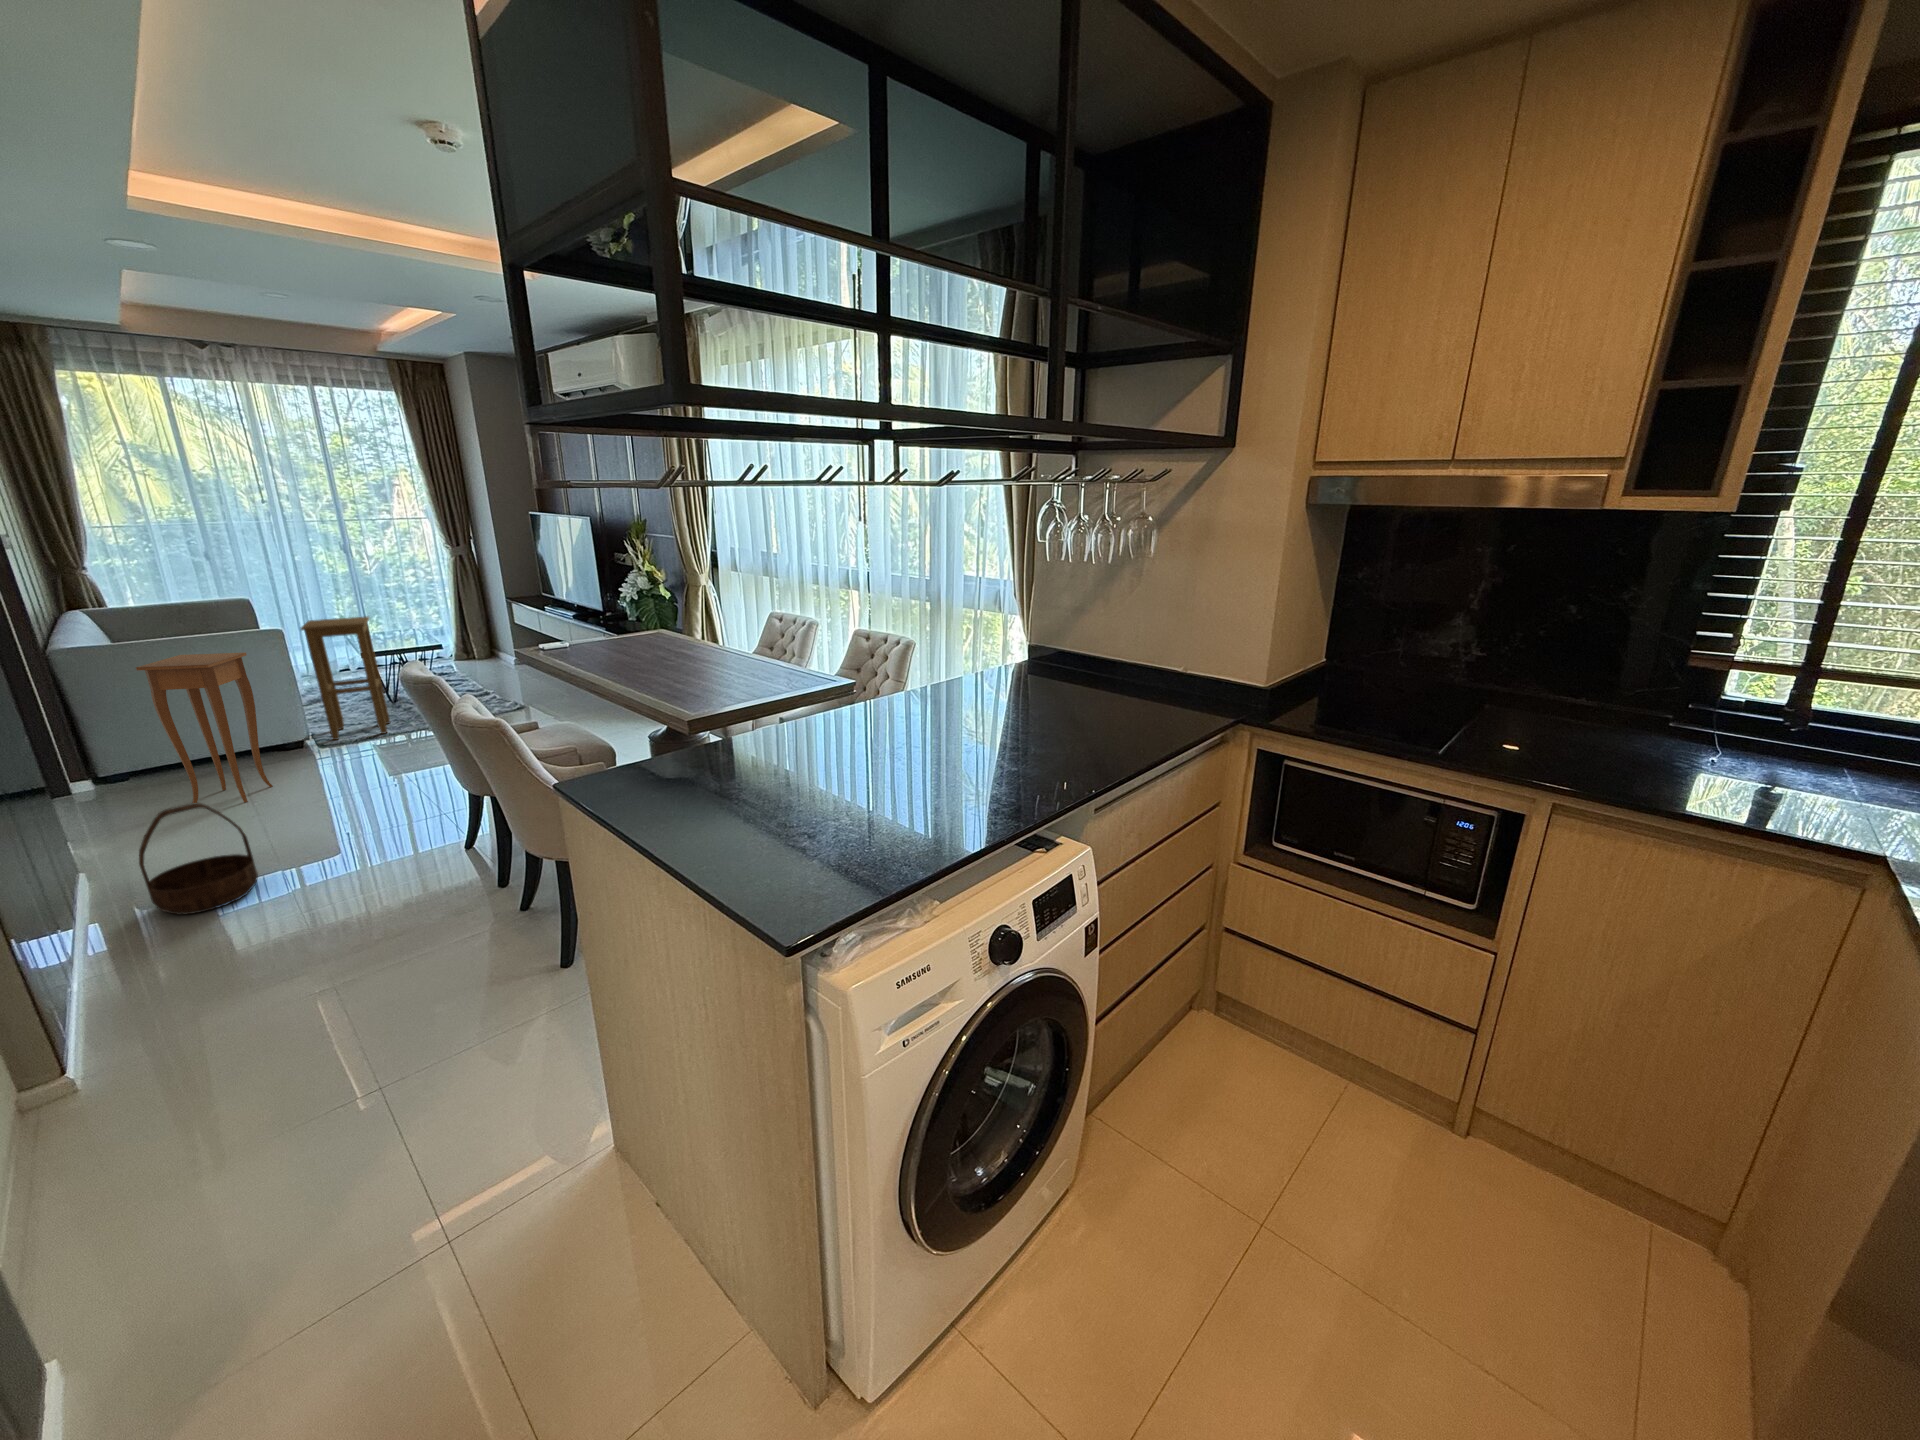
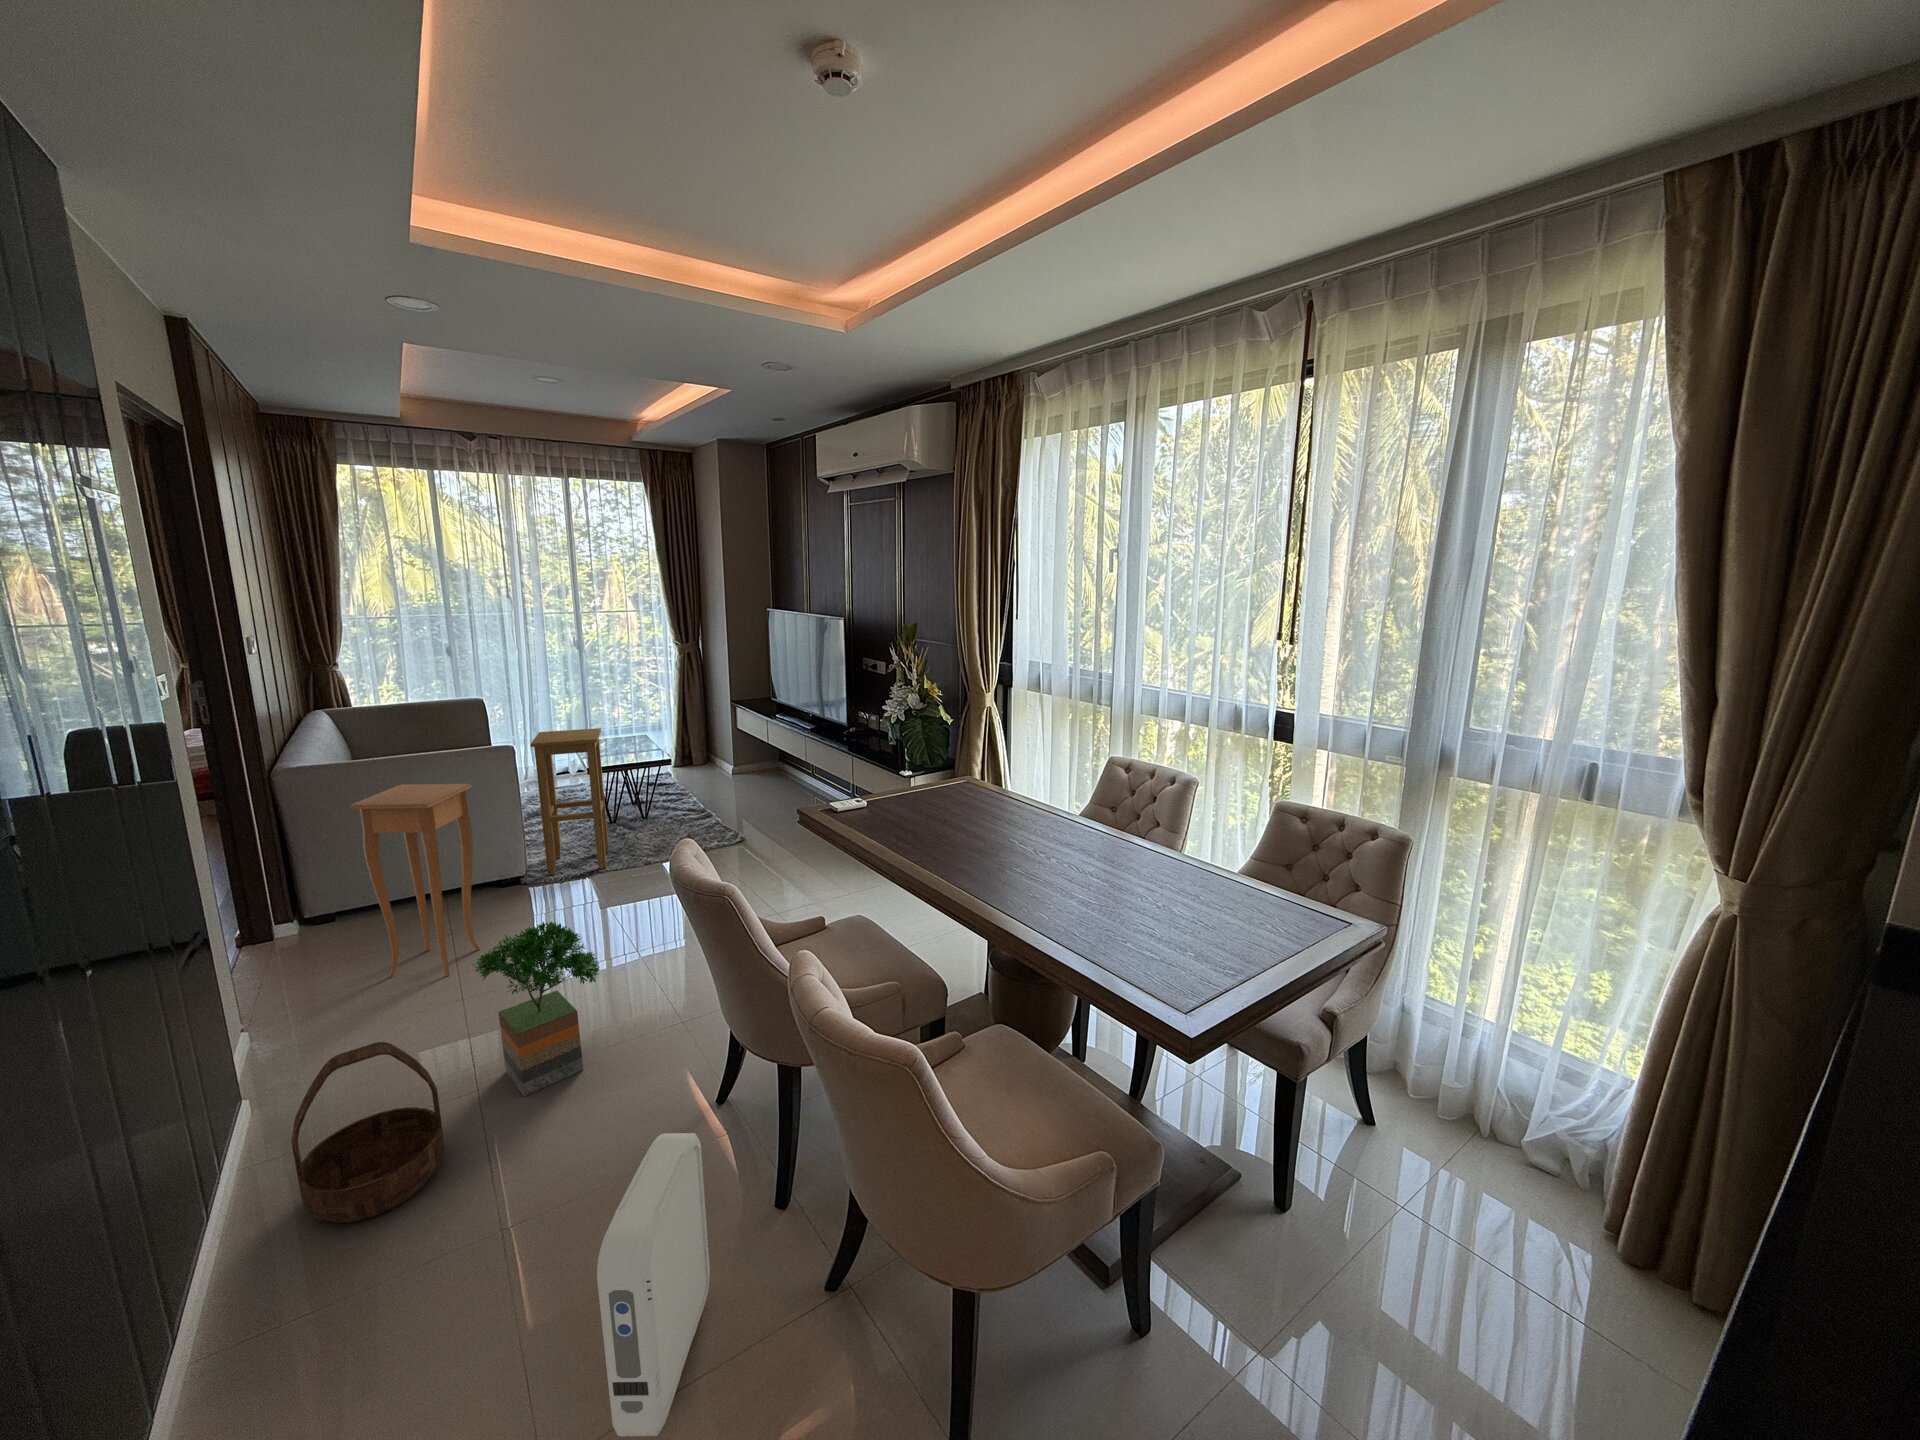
potted tree: none [263,737,370,854] -> present [473,922,599,1096]
air purifier: none [358,815,448,960] -> present [597,1133,710,1437]

